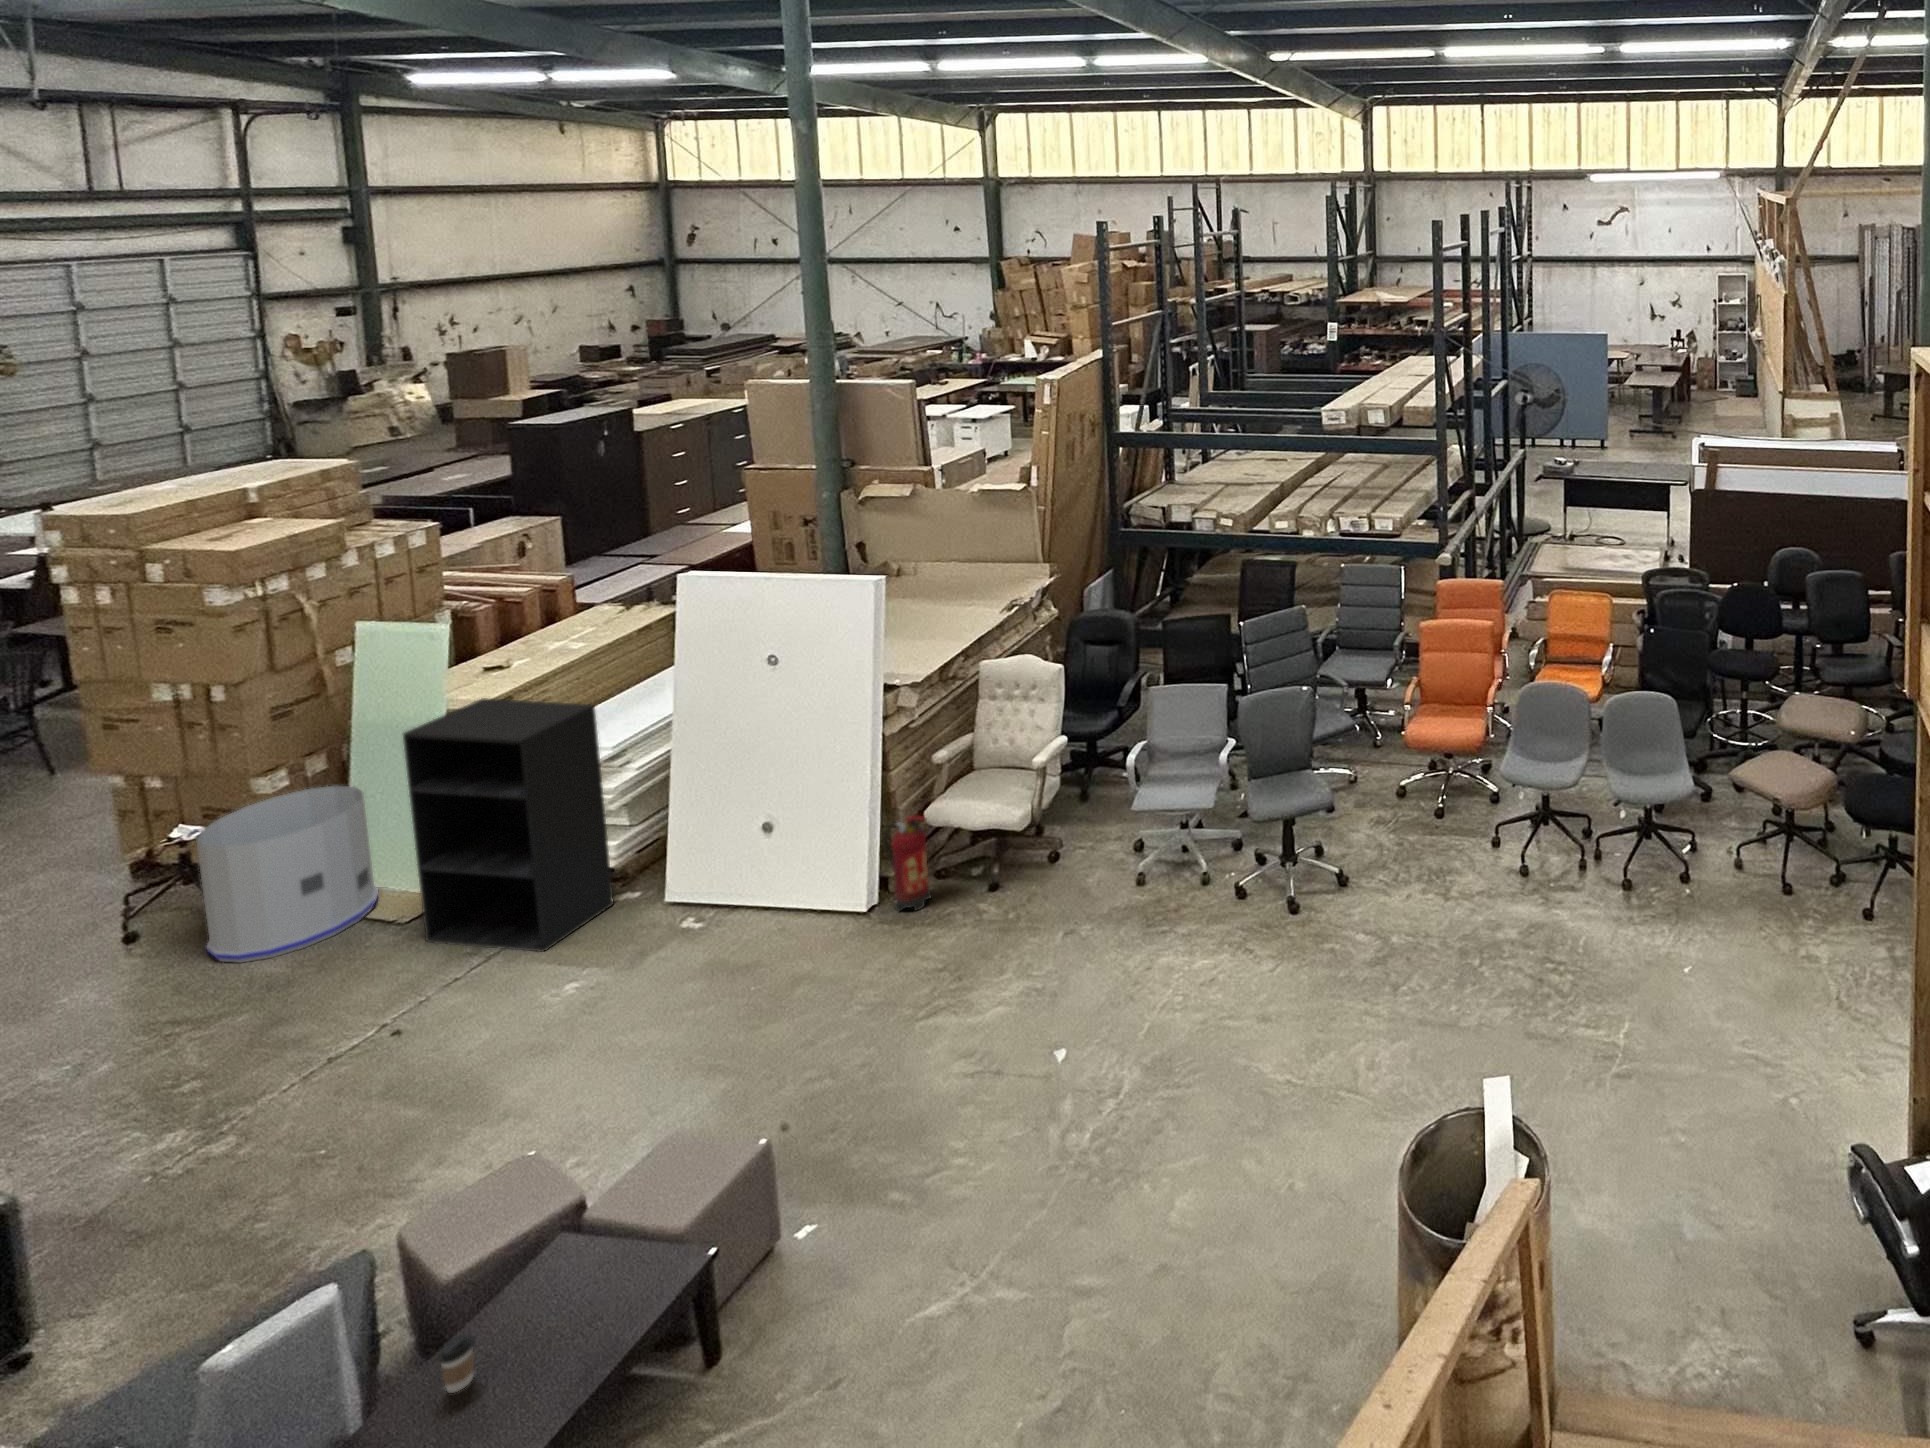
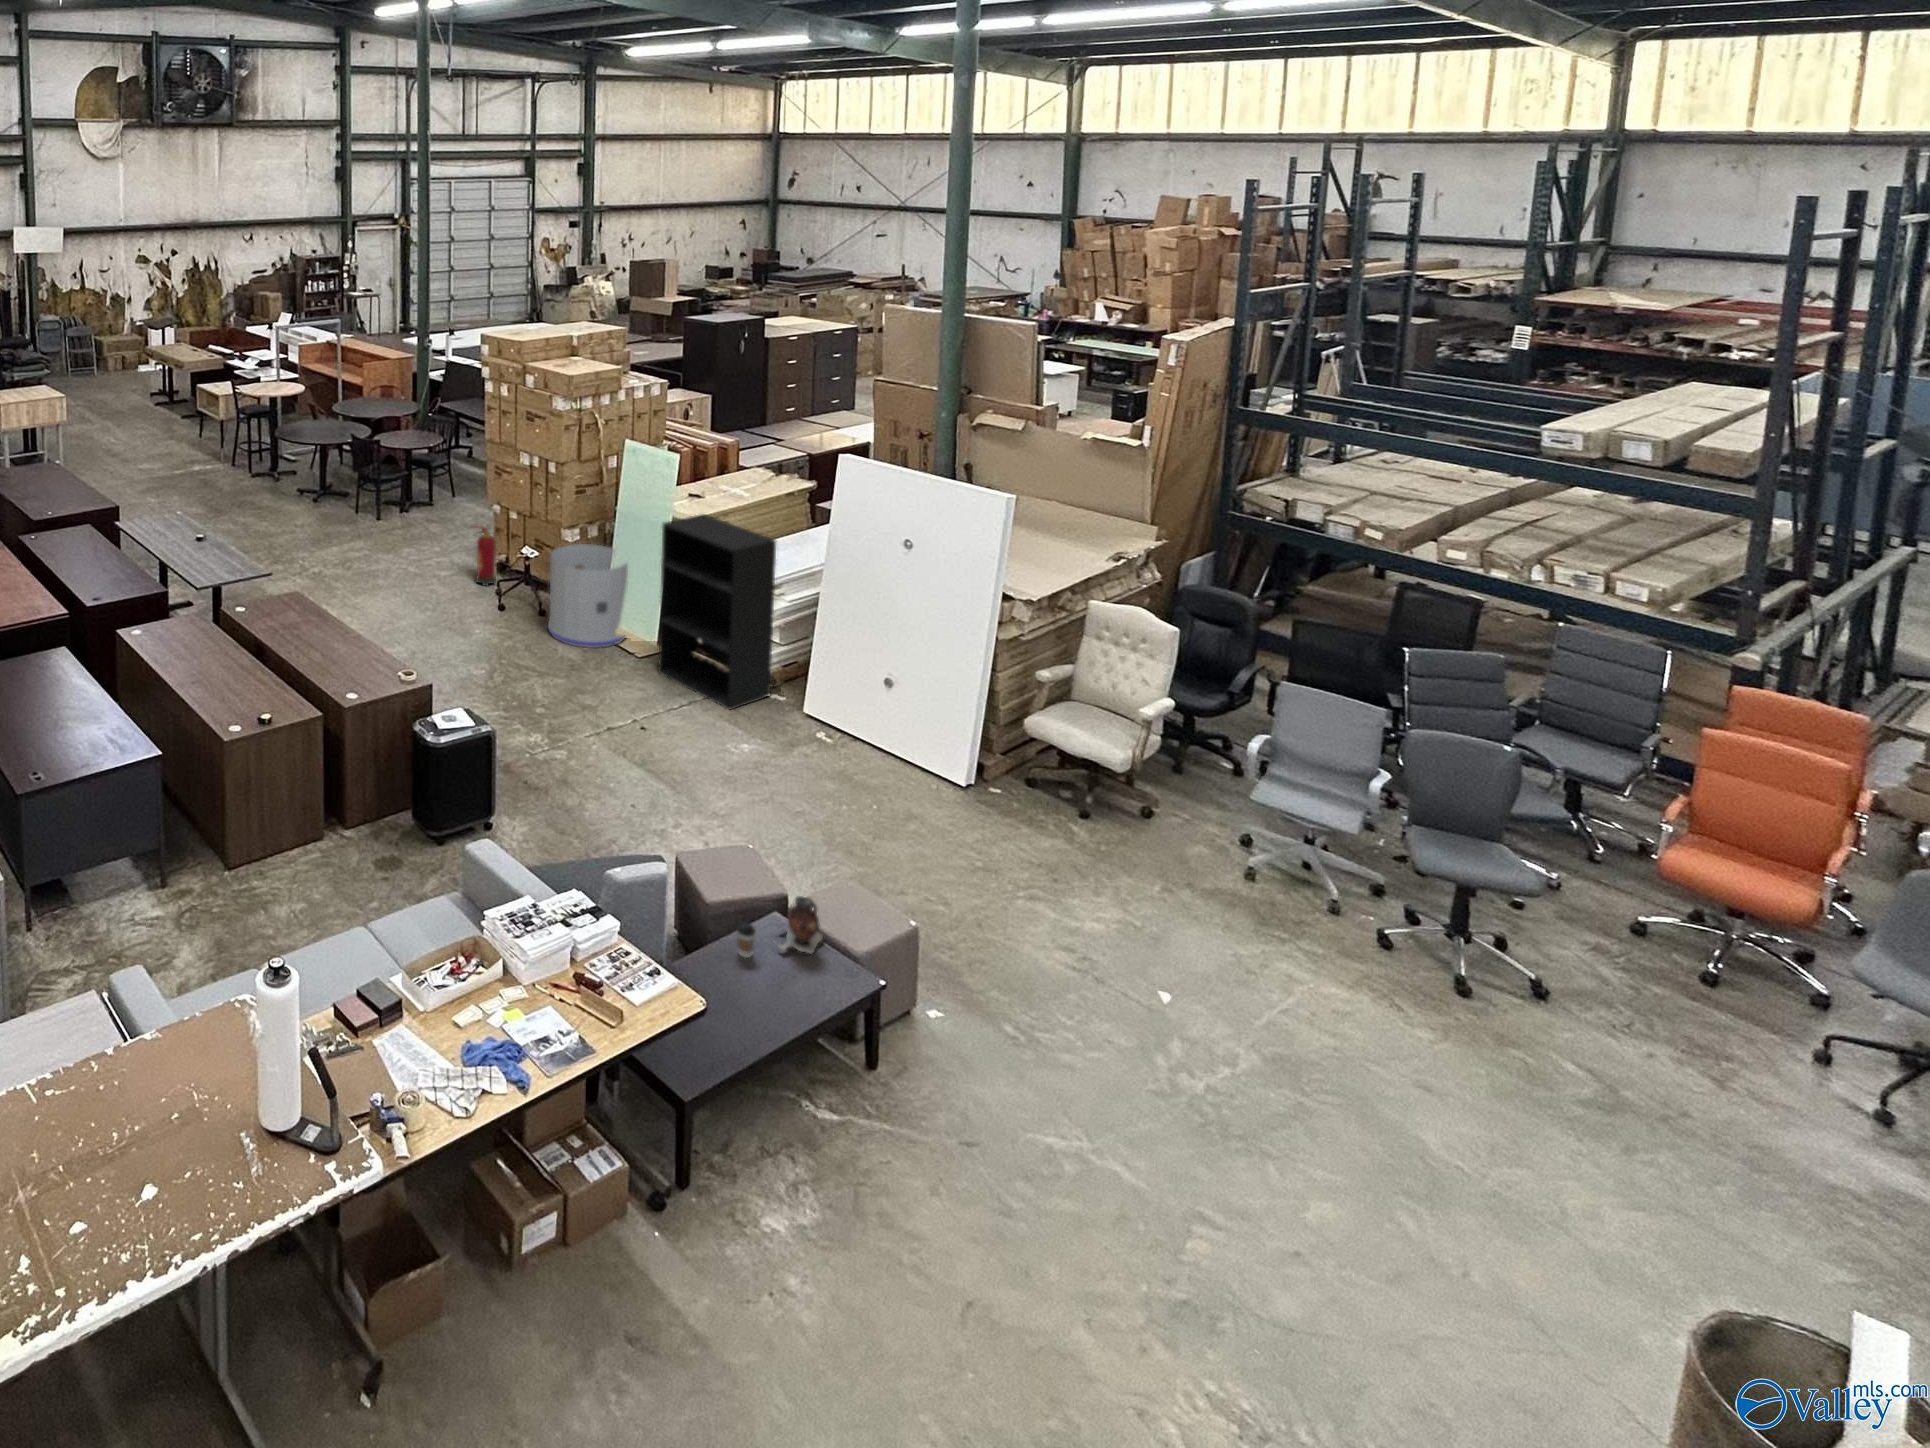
fire extinguisher: present [884,816,931,911] -> present [476,527,498,586]
vase: none [515,1234,607,1338] -> present [779,896,823,954]

